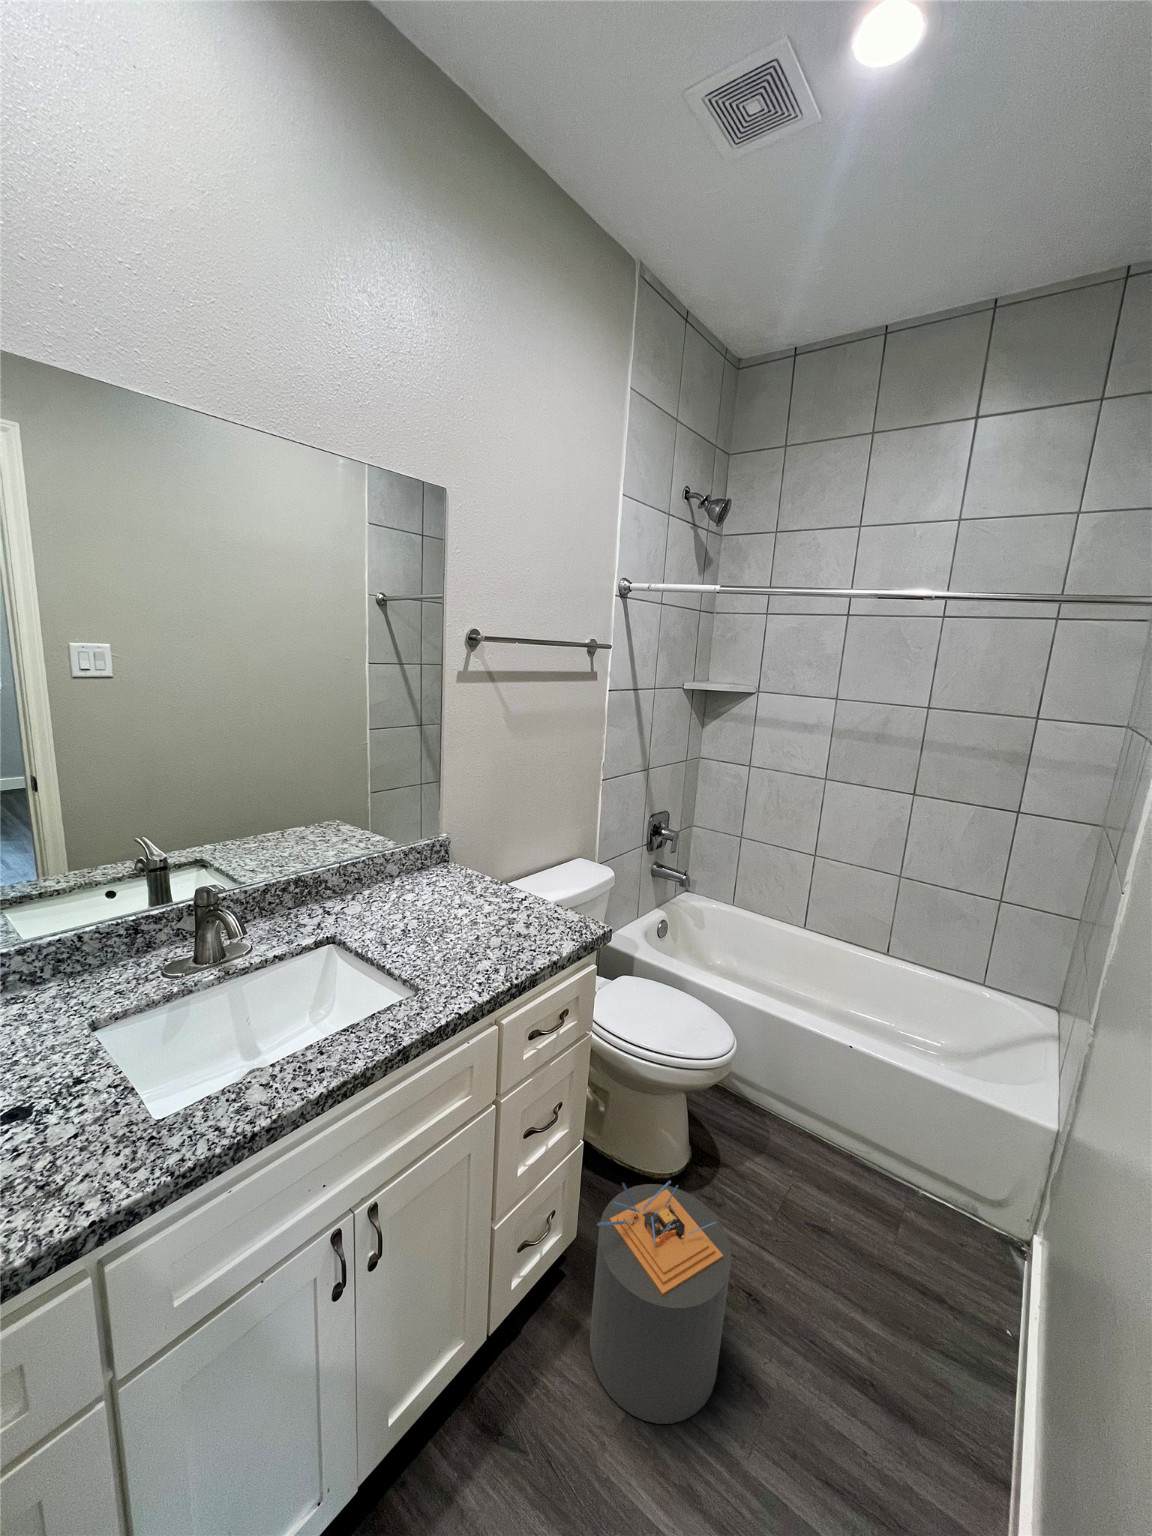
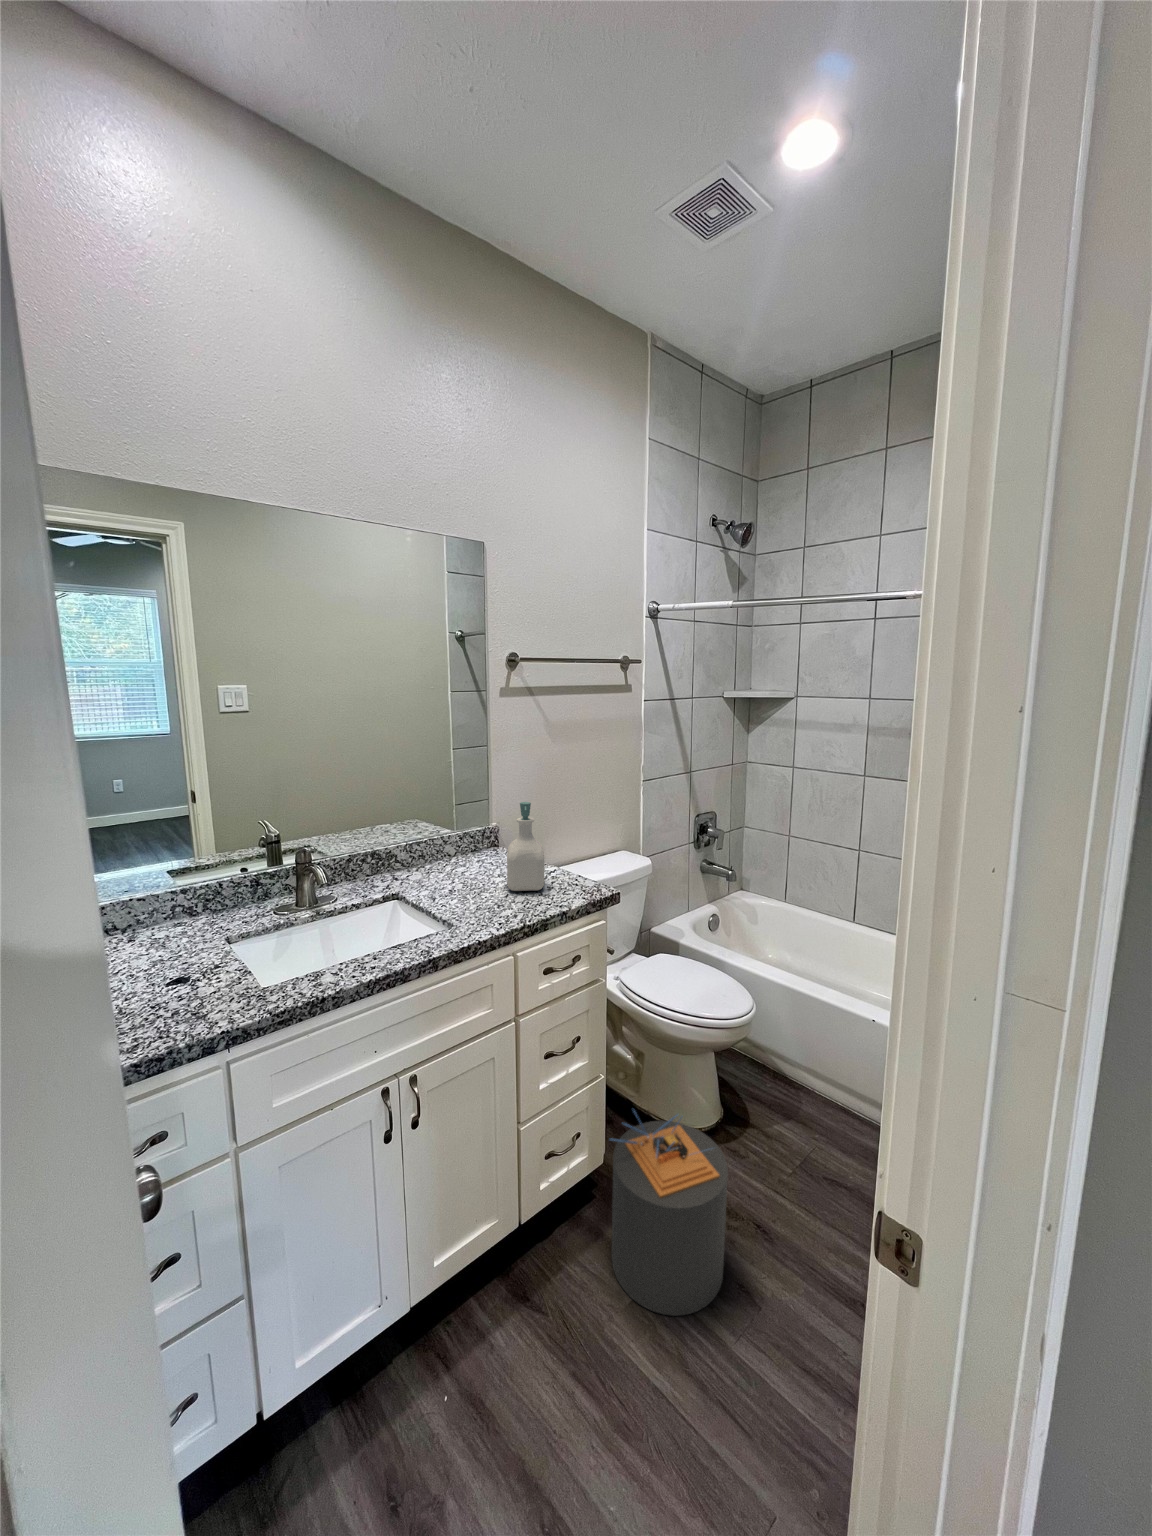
soap bottle: none [474,820,523,929] -> present [507,802,544,891]

